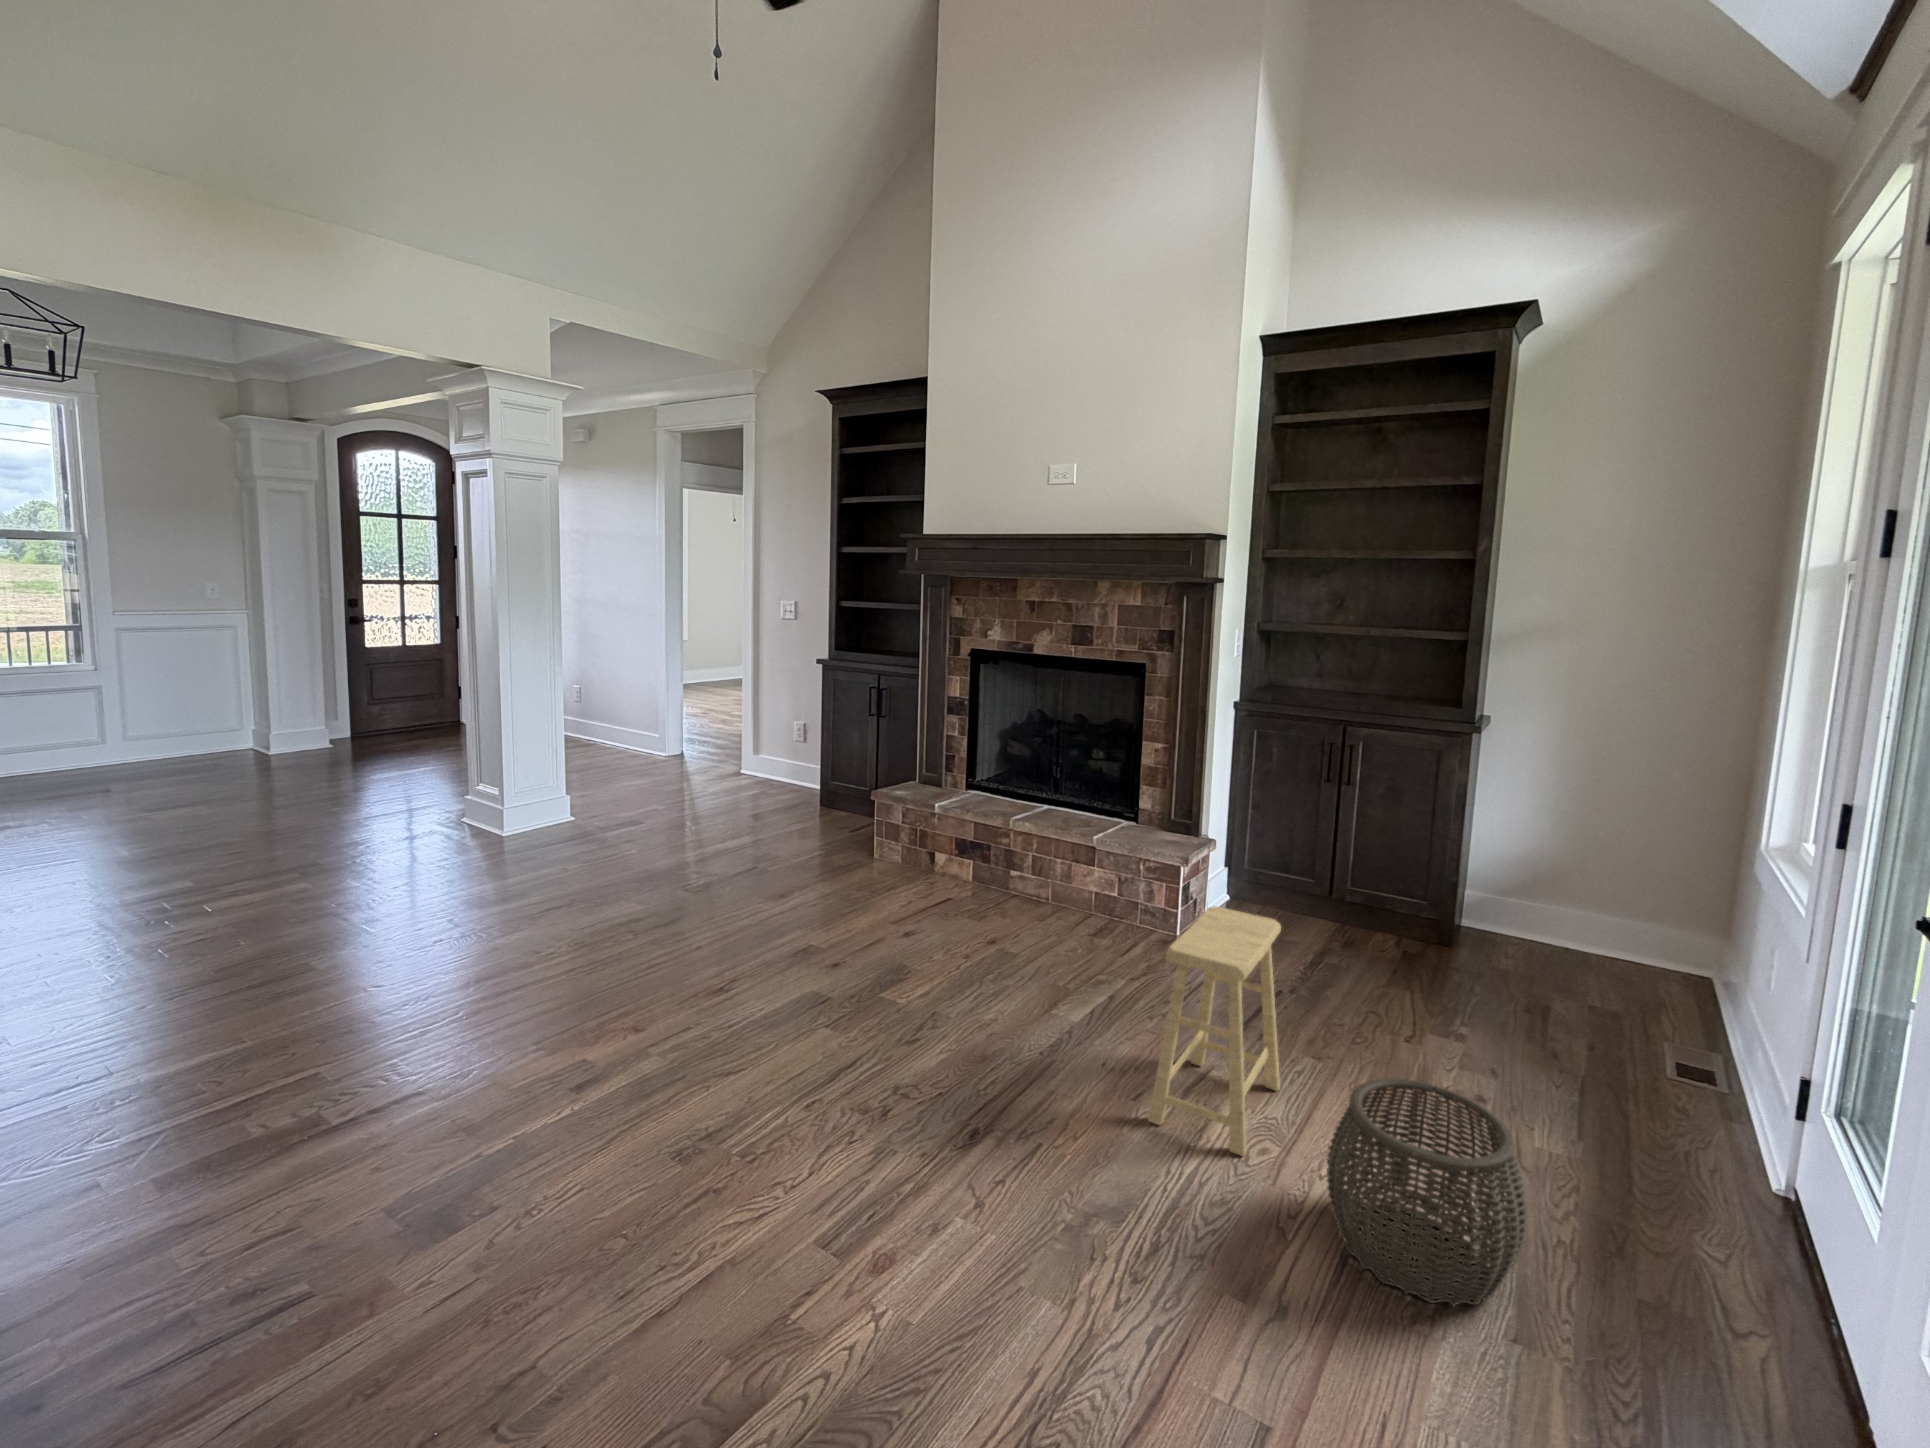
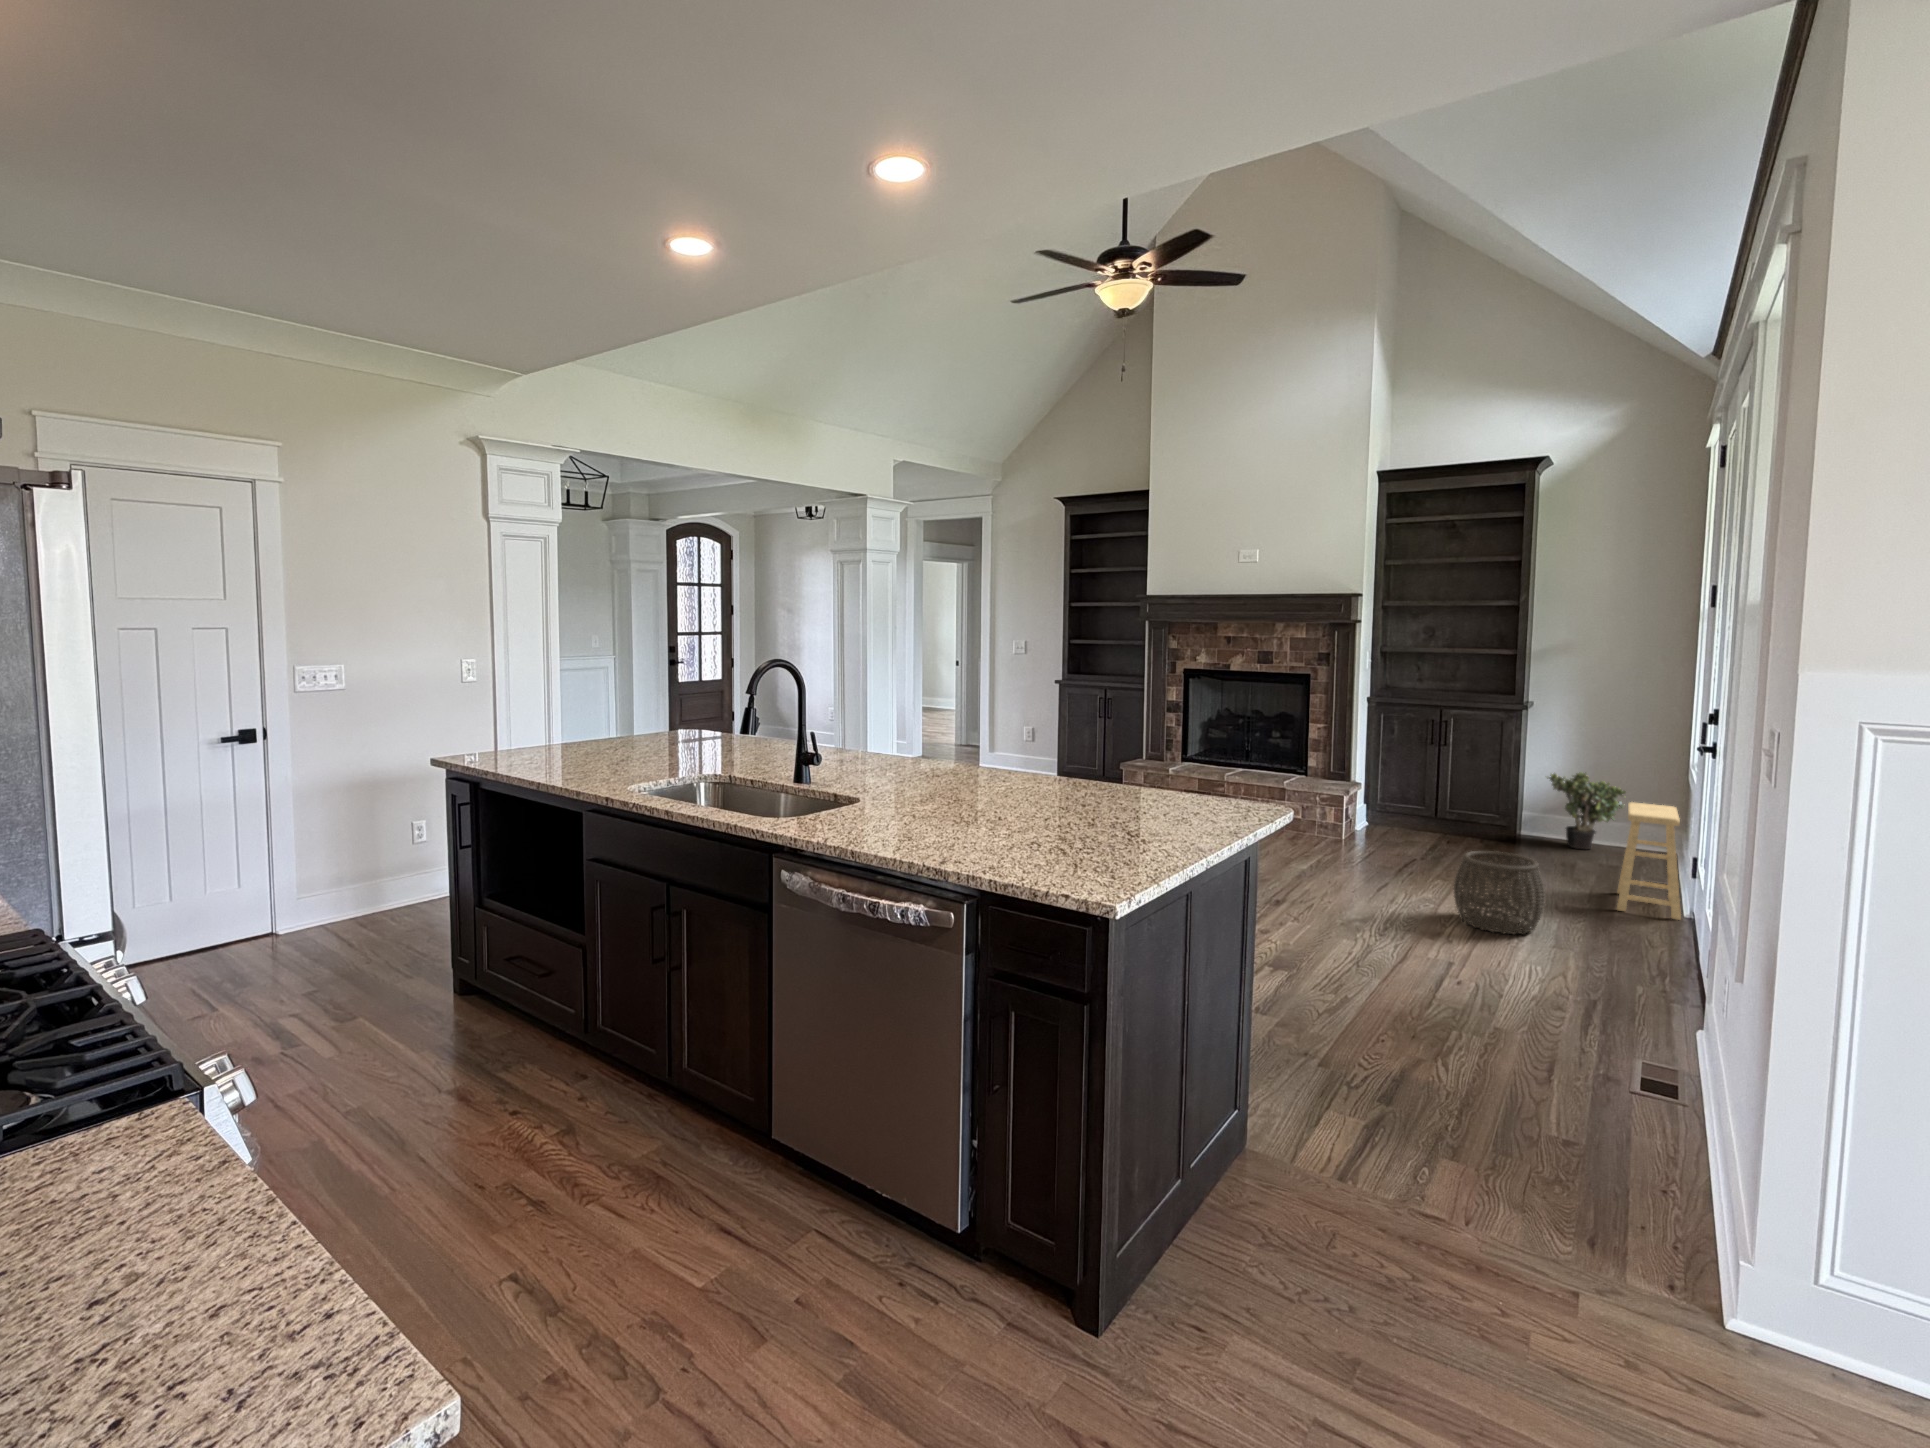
potted plant: none [1507,834,1641,963] -> present [1547,772,1625,849]
footstool: present [1148,906,1281,1156] -> present [1617,802,1681,920]

